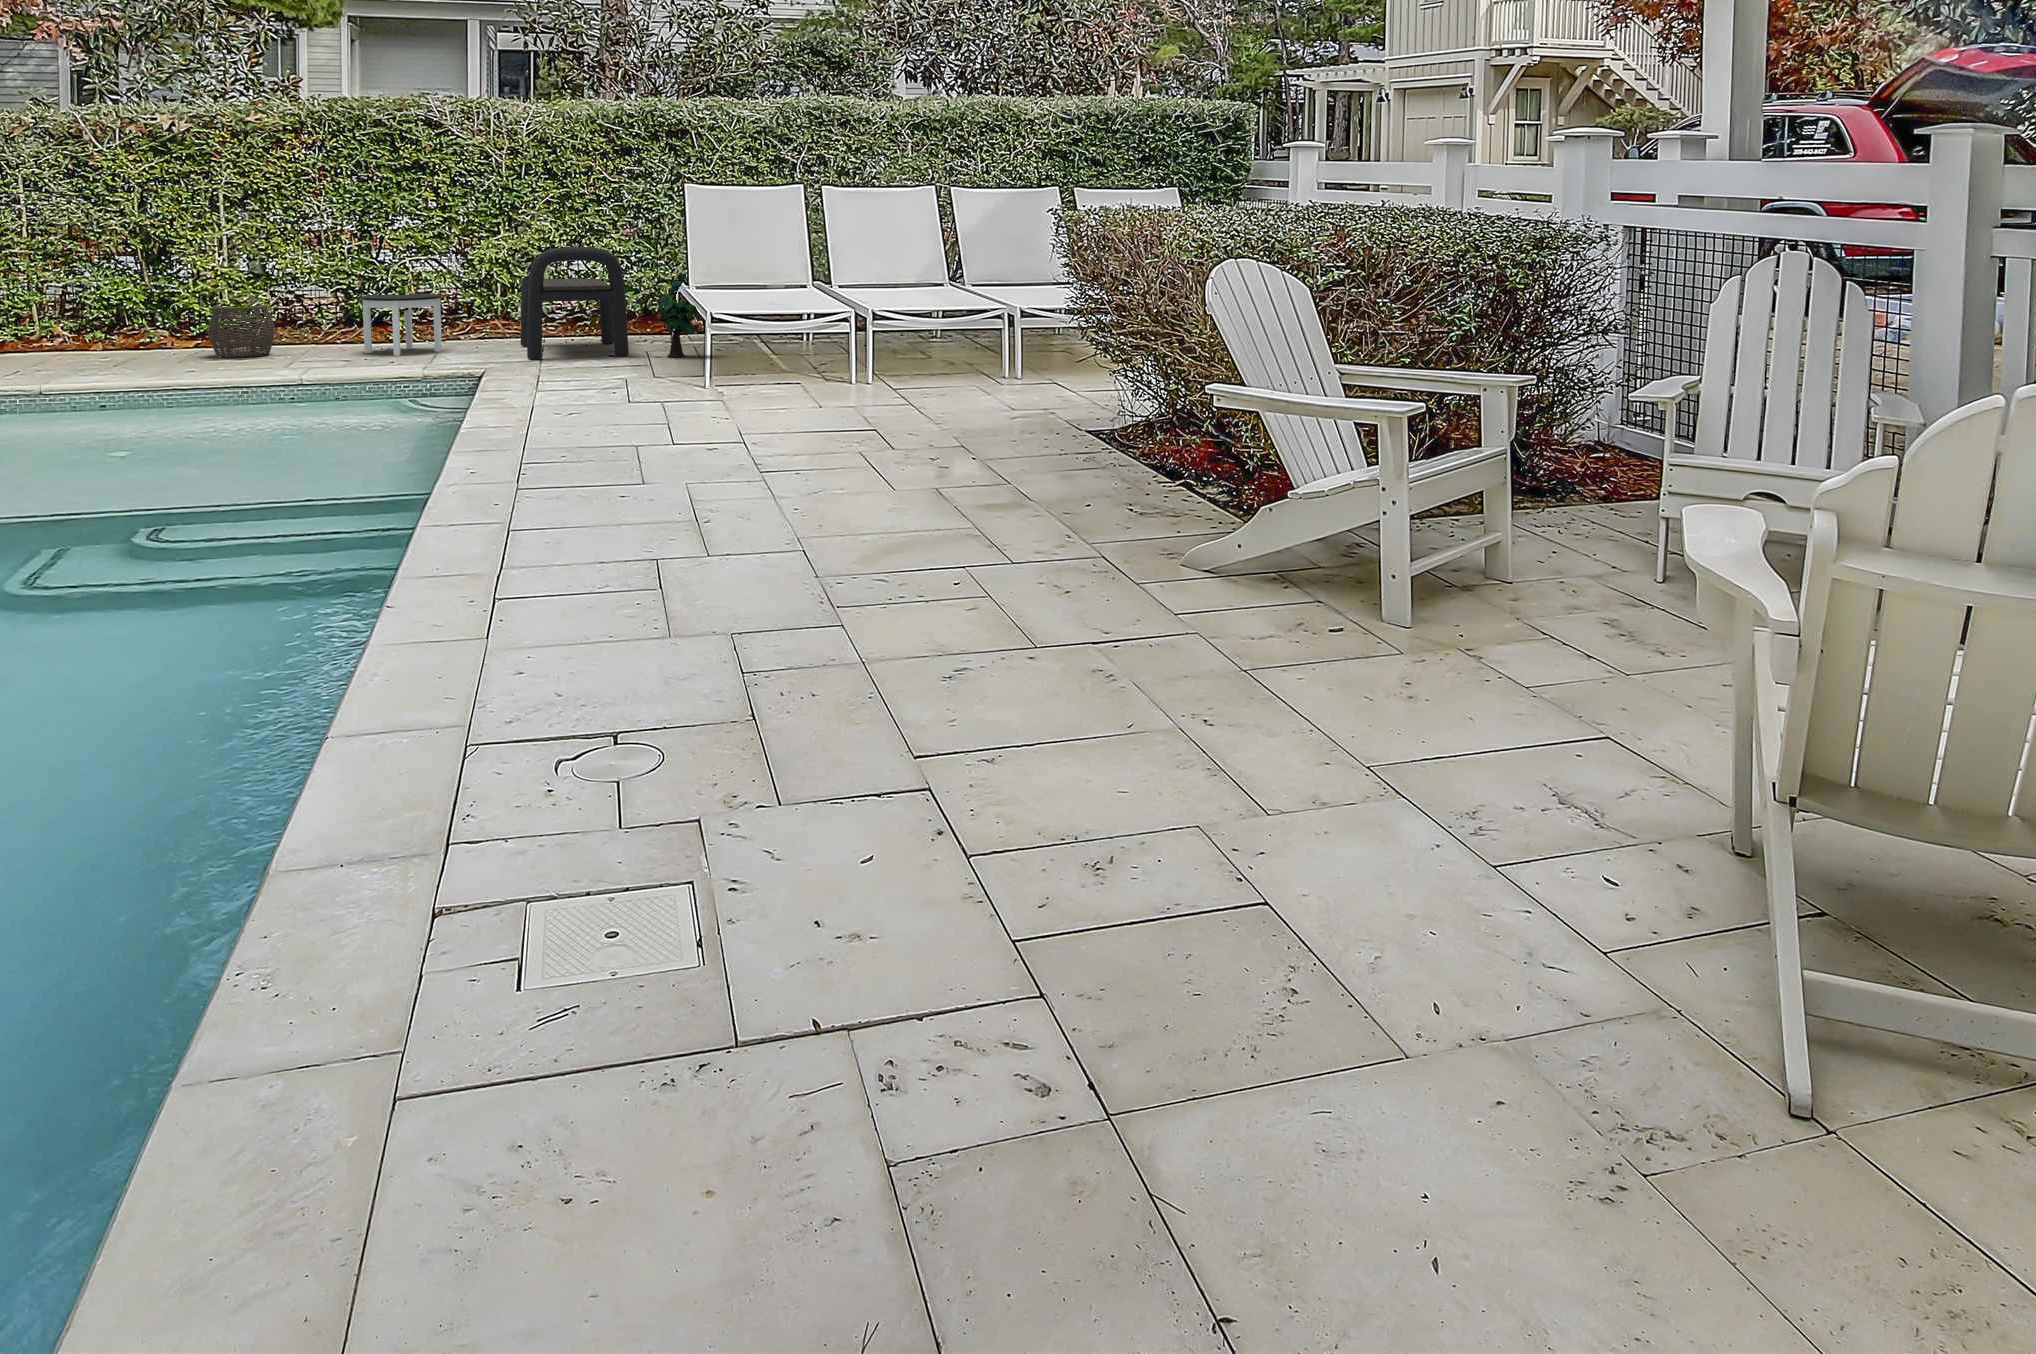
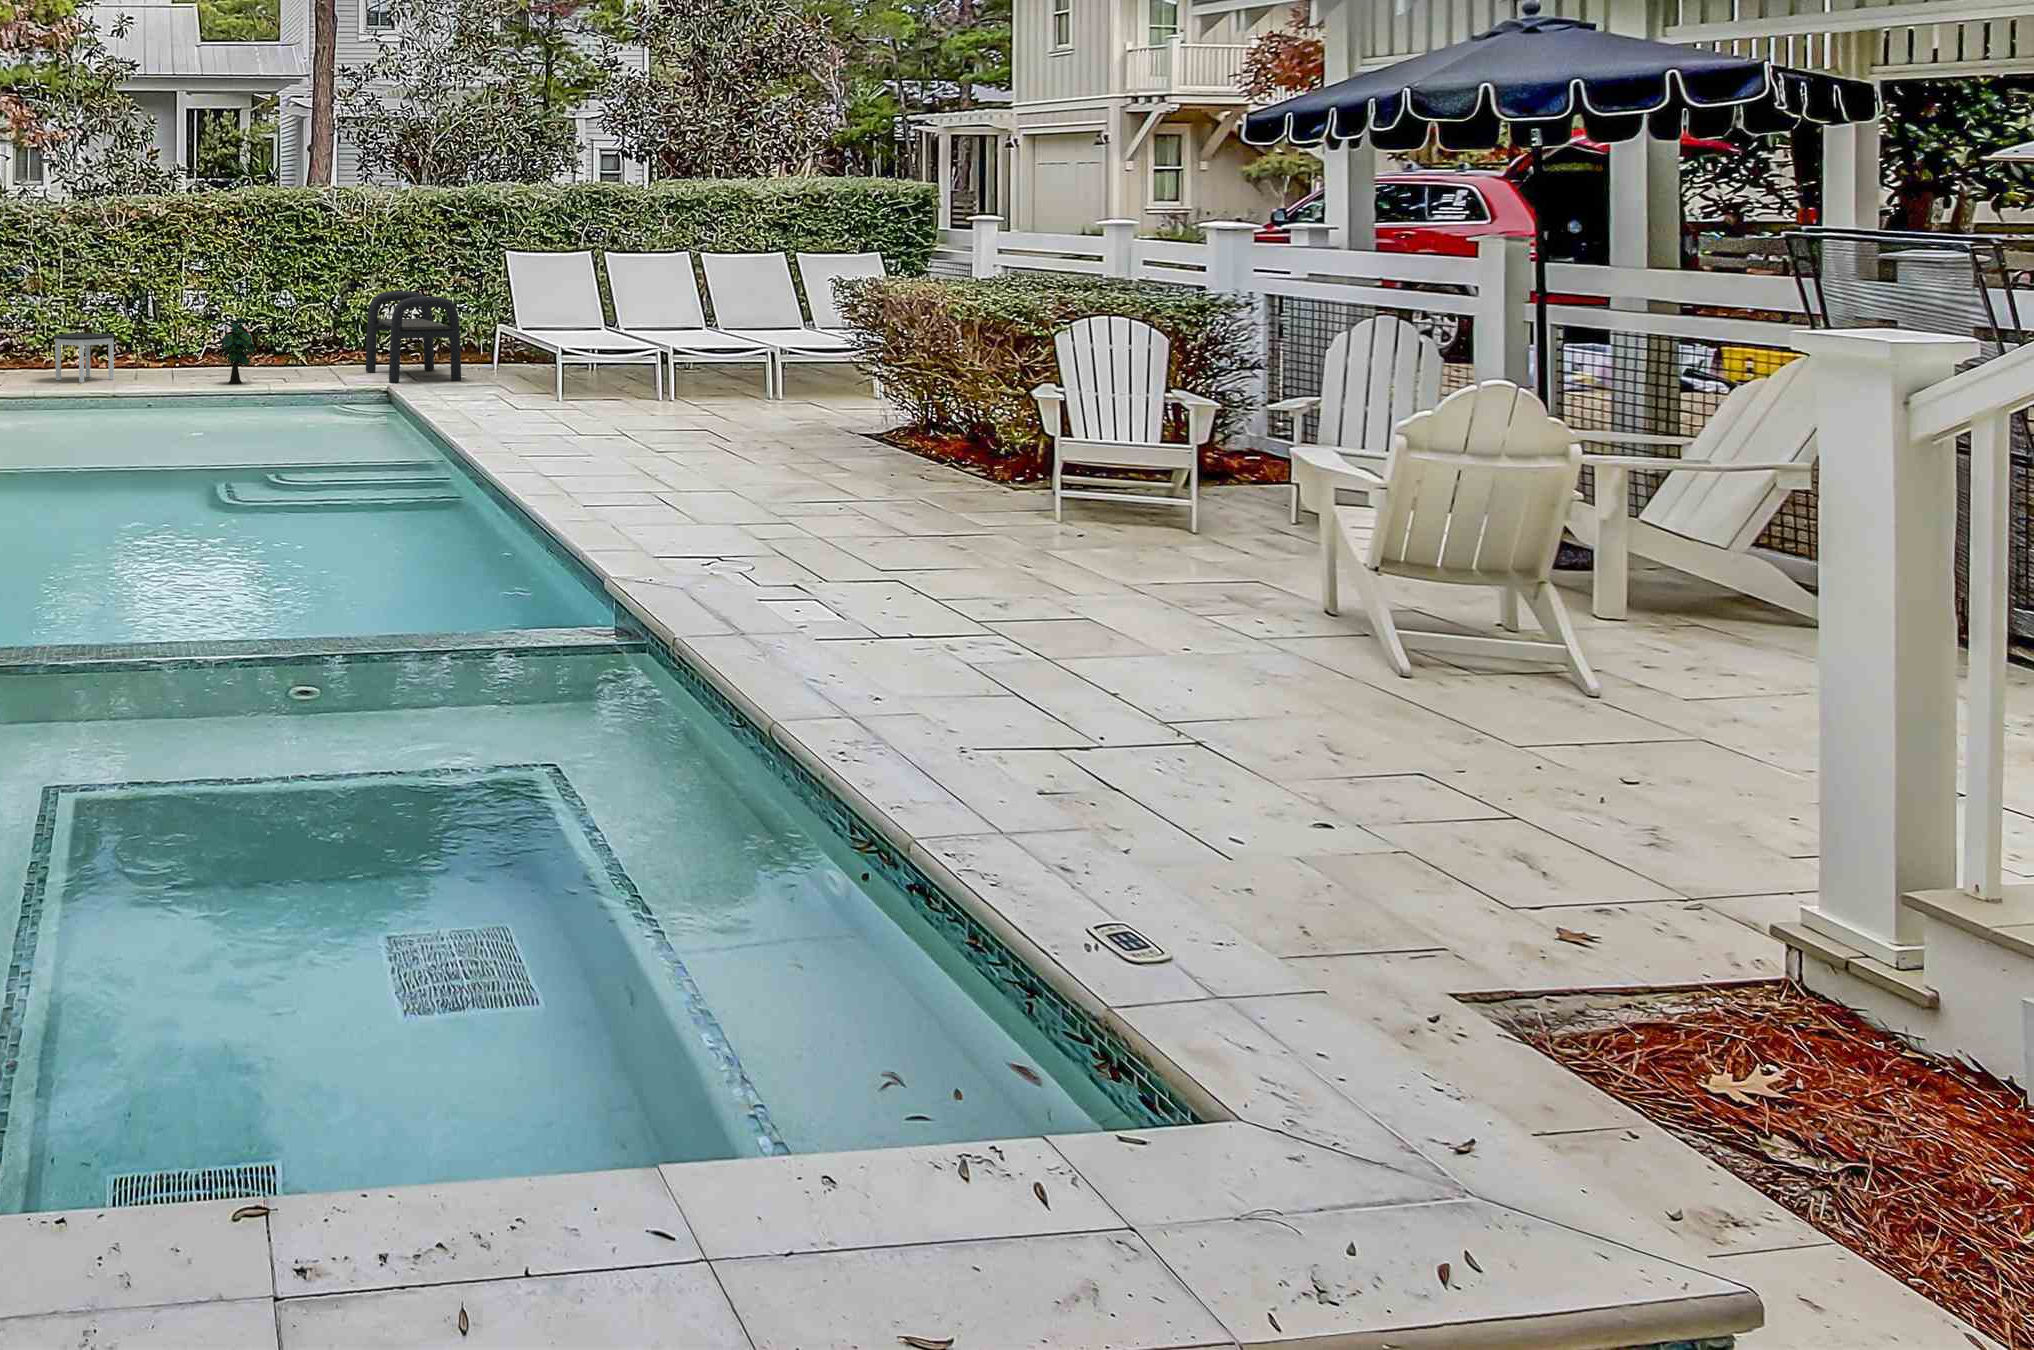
decorative plant: present [652,274,700,358] -> present [216,318,256,384]
round table: present [361,293,442,356] -> present [54,333,114,383]
woven basket: present [208,304,275,358] -> none [147,338,193,380]

